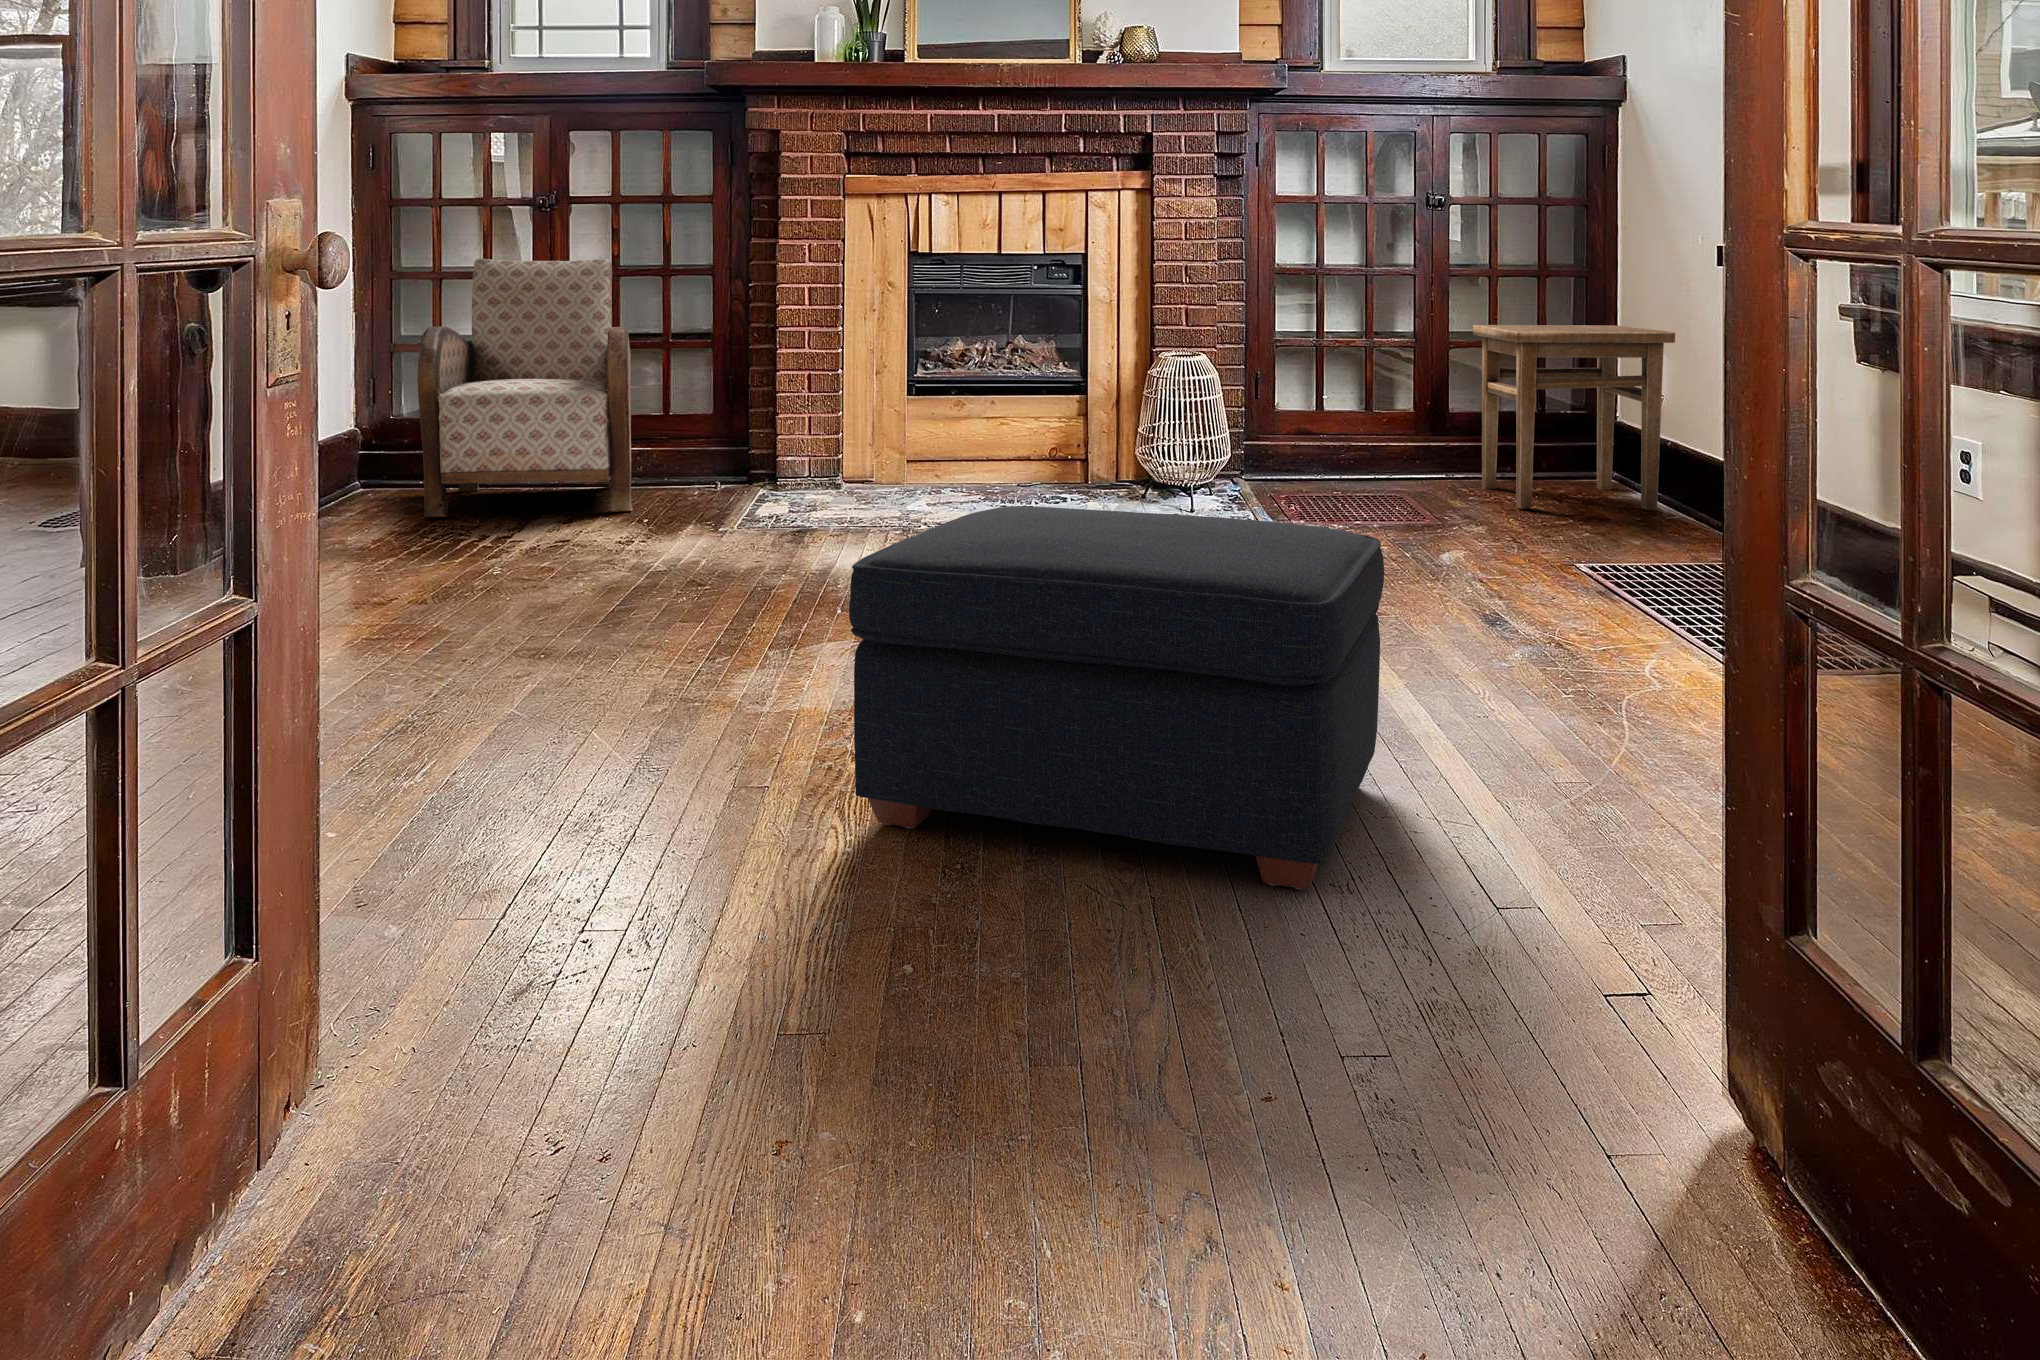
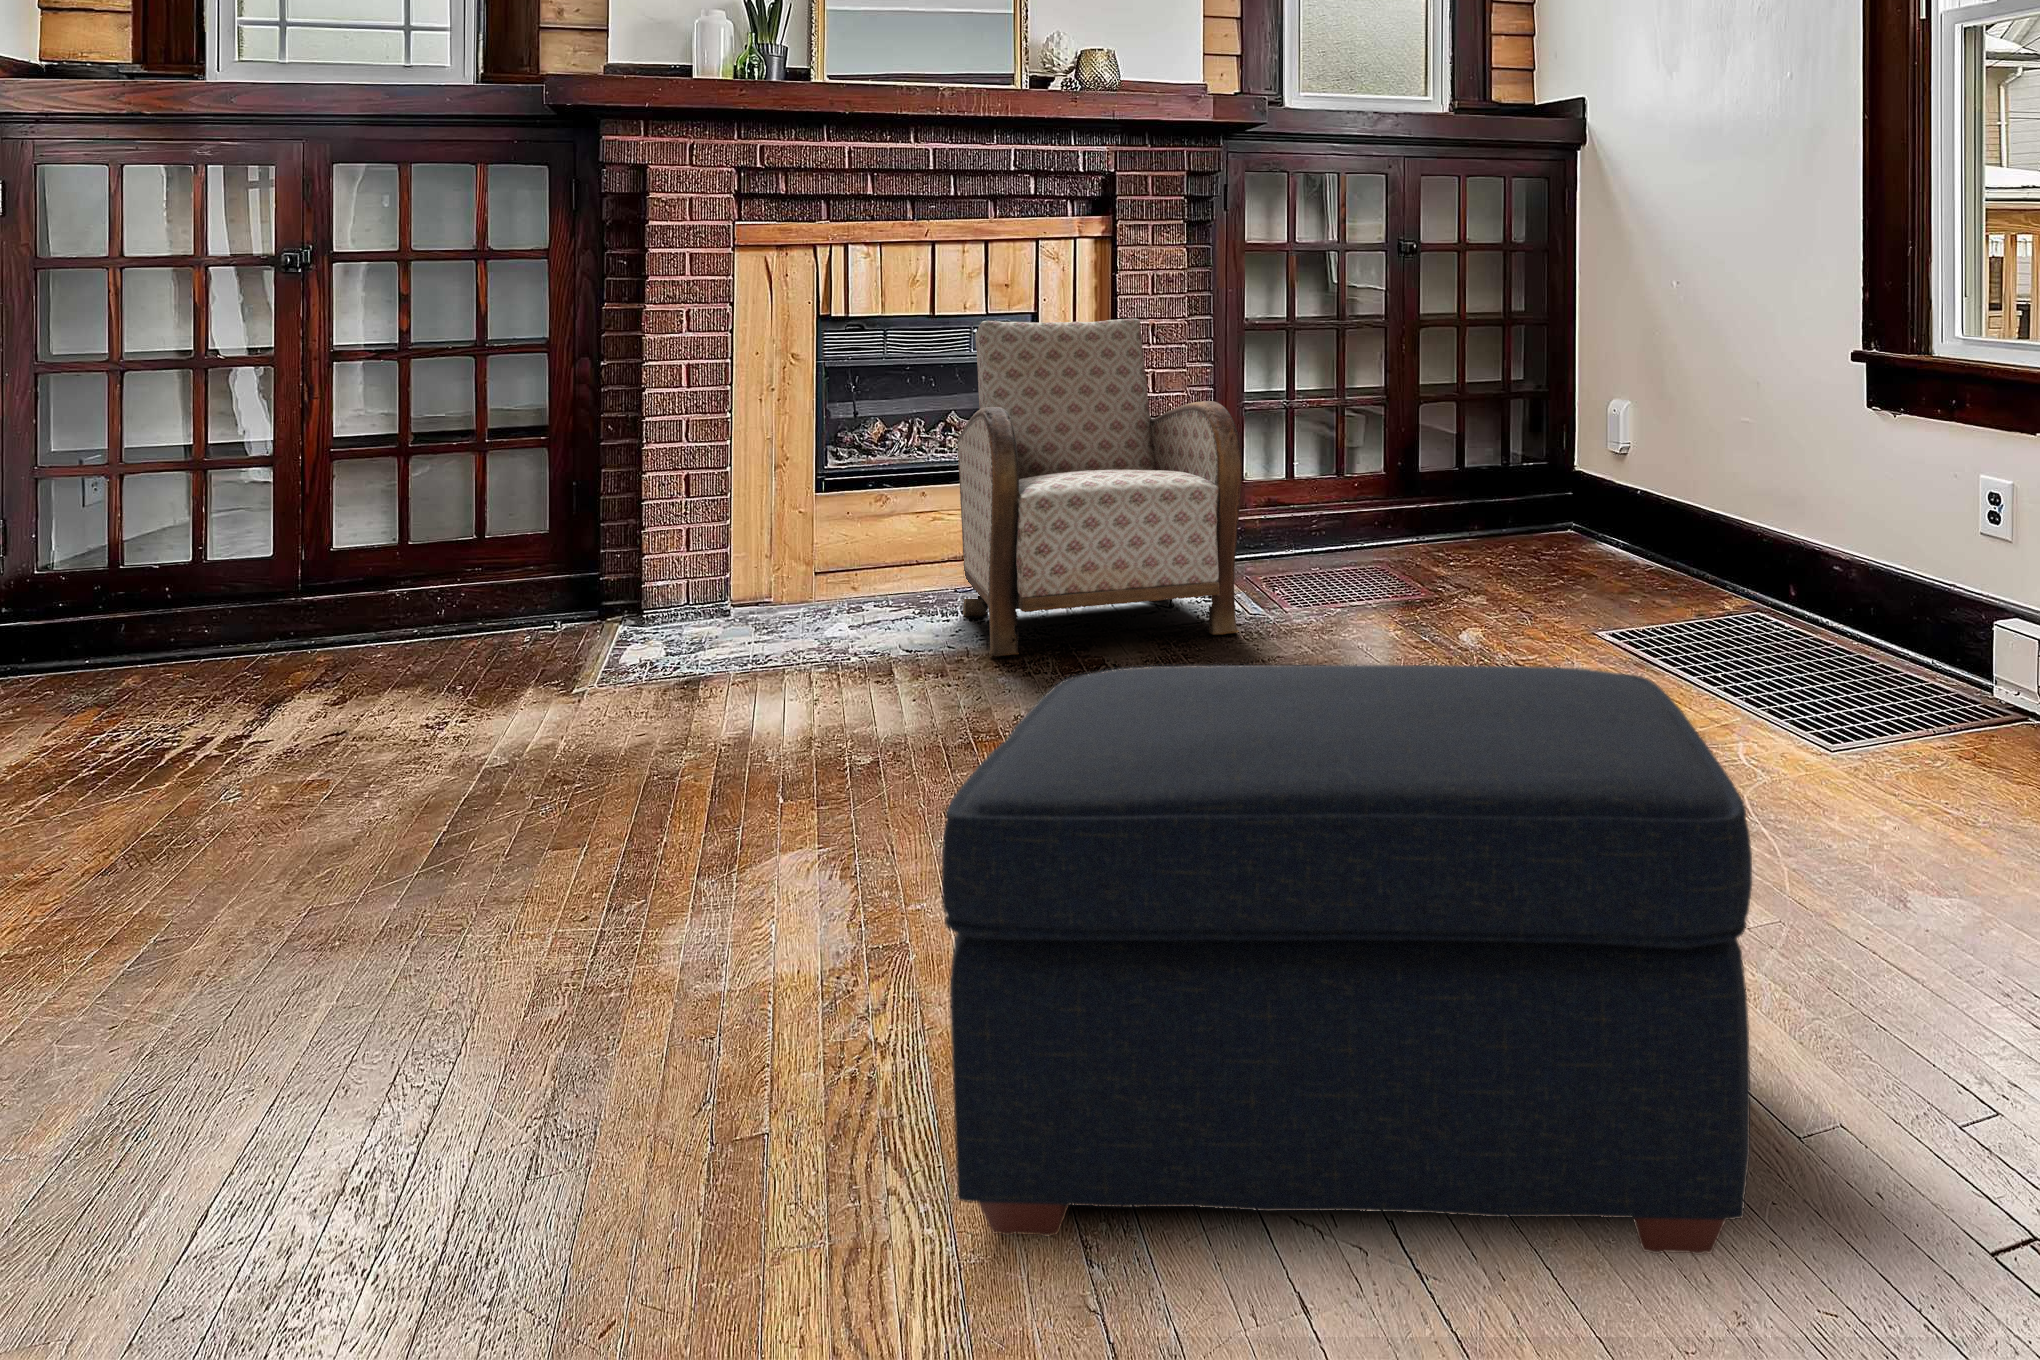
armchair: present [418,259,633,517] -> present [957,319,1242,656]
side table: present [1473,325,1675,509] -> none [1457,379,1674,582]

